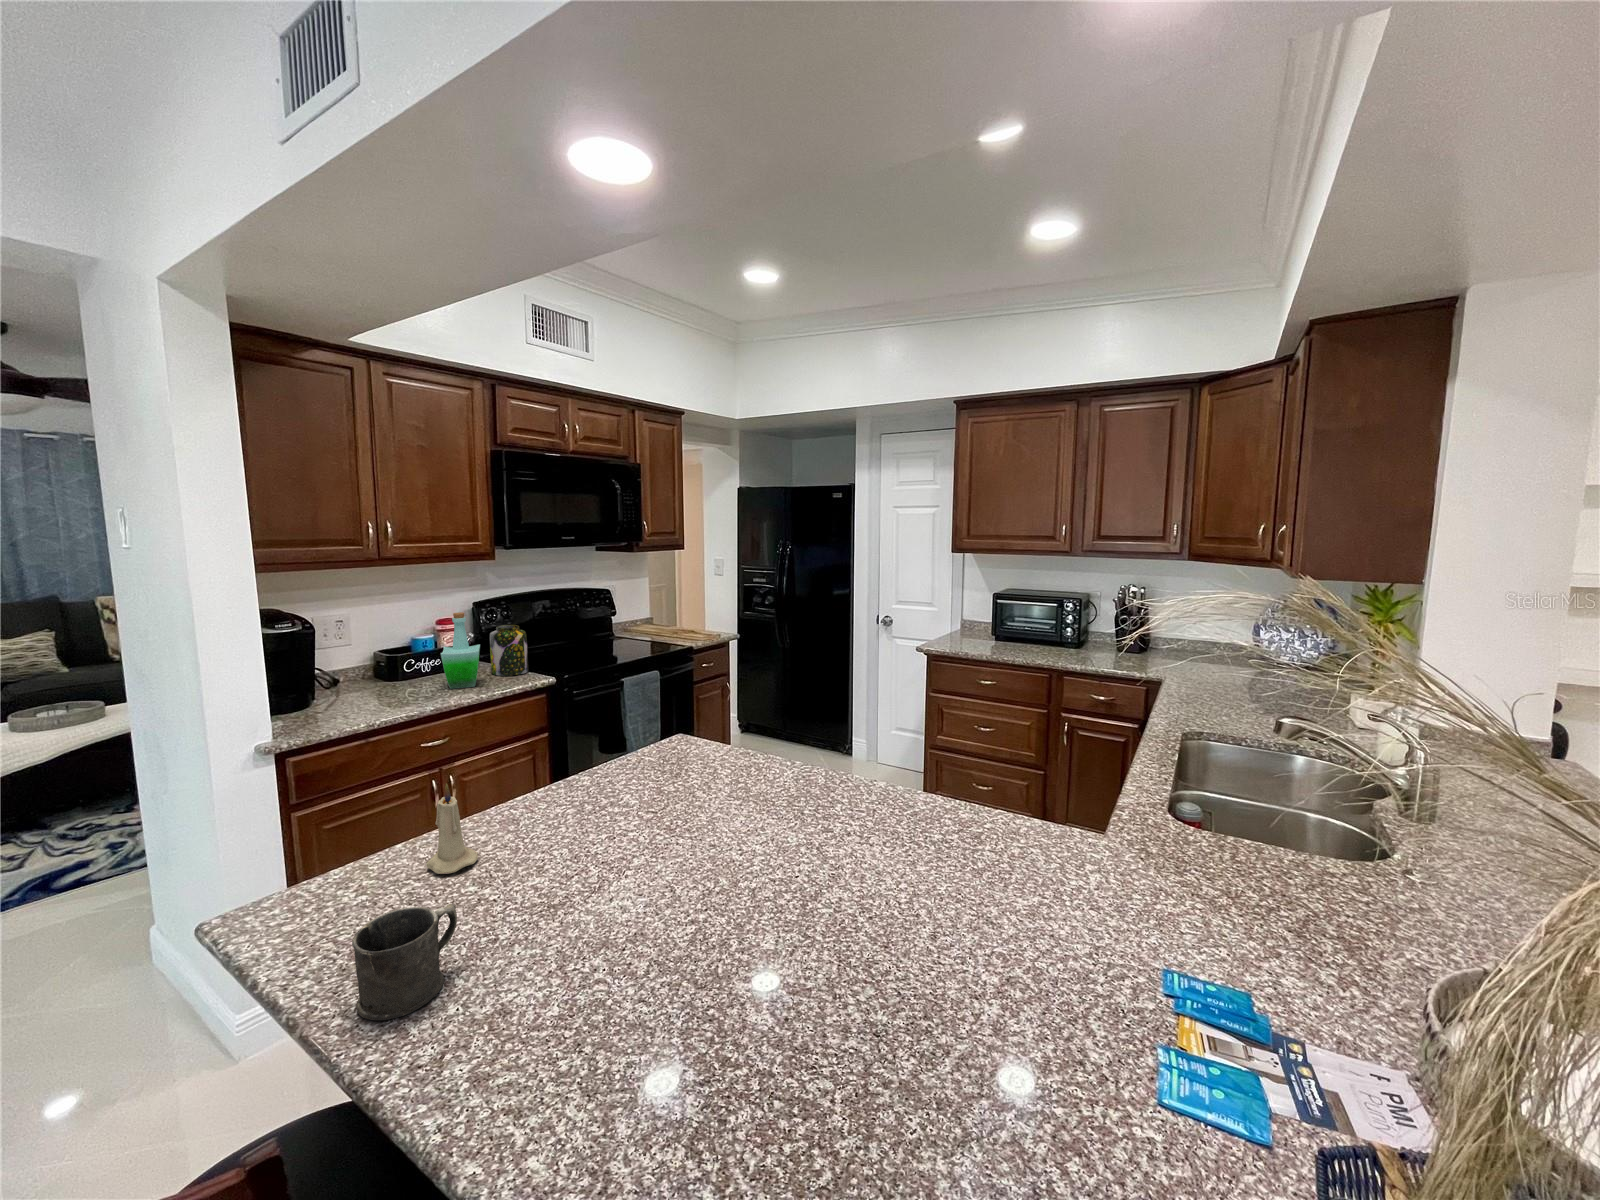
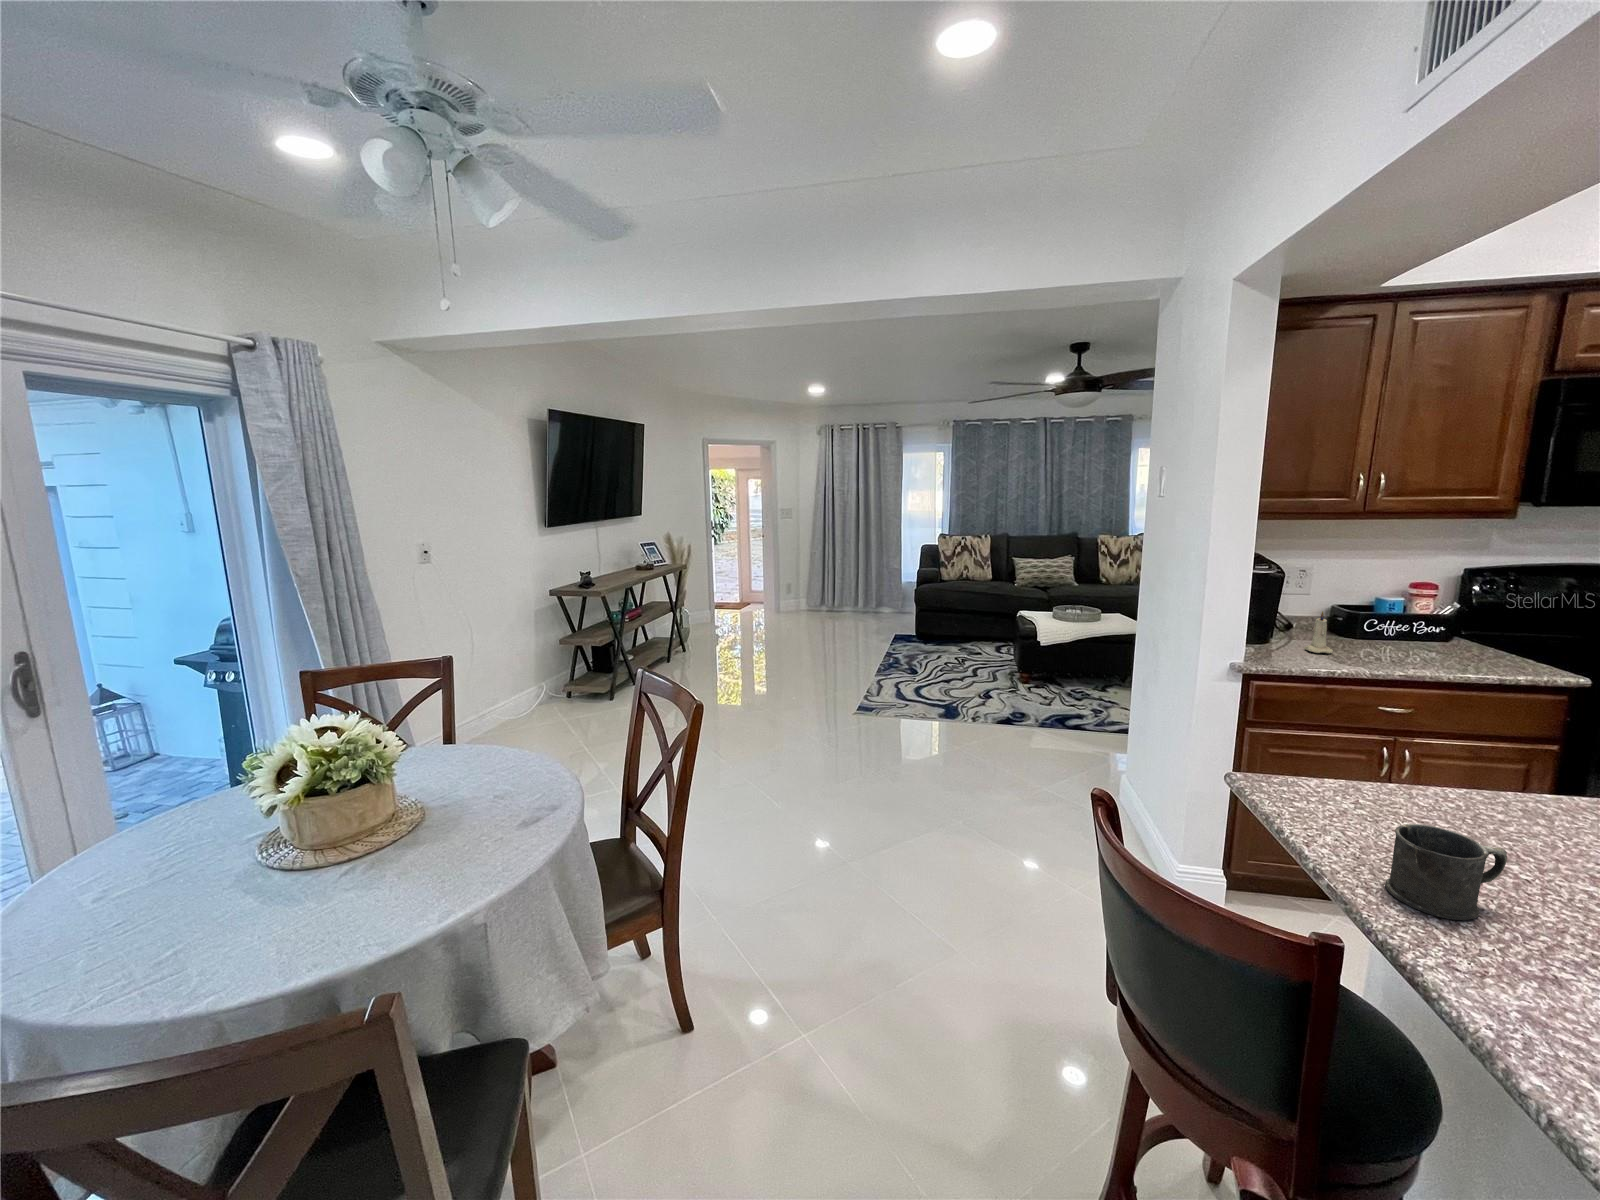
bottle: present [441,612,480,689] -> none [1419,577,1473,663]
jar: present [490,625,528,676] -> none [1479,600,1547,663]
candle: present [426,784,478,874] -> present [1304,611,1333,653]

